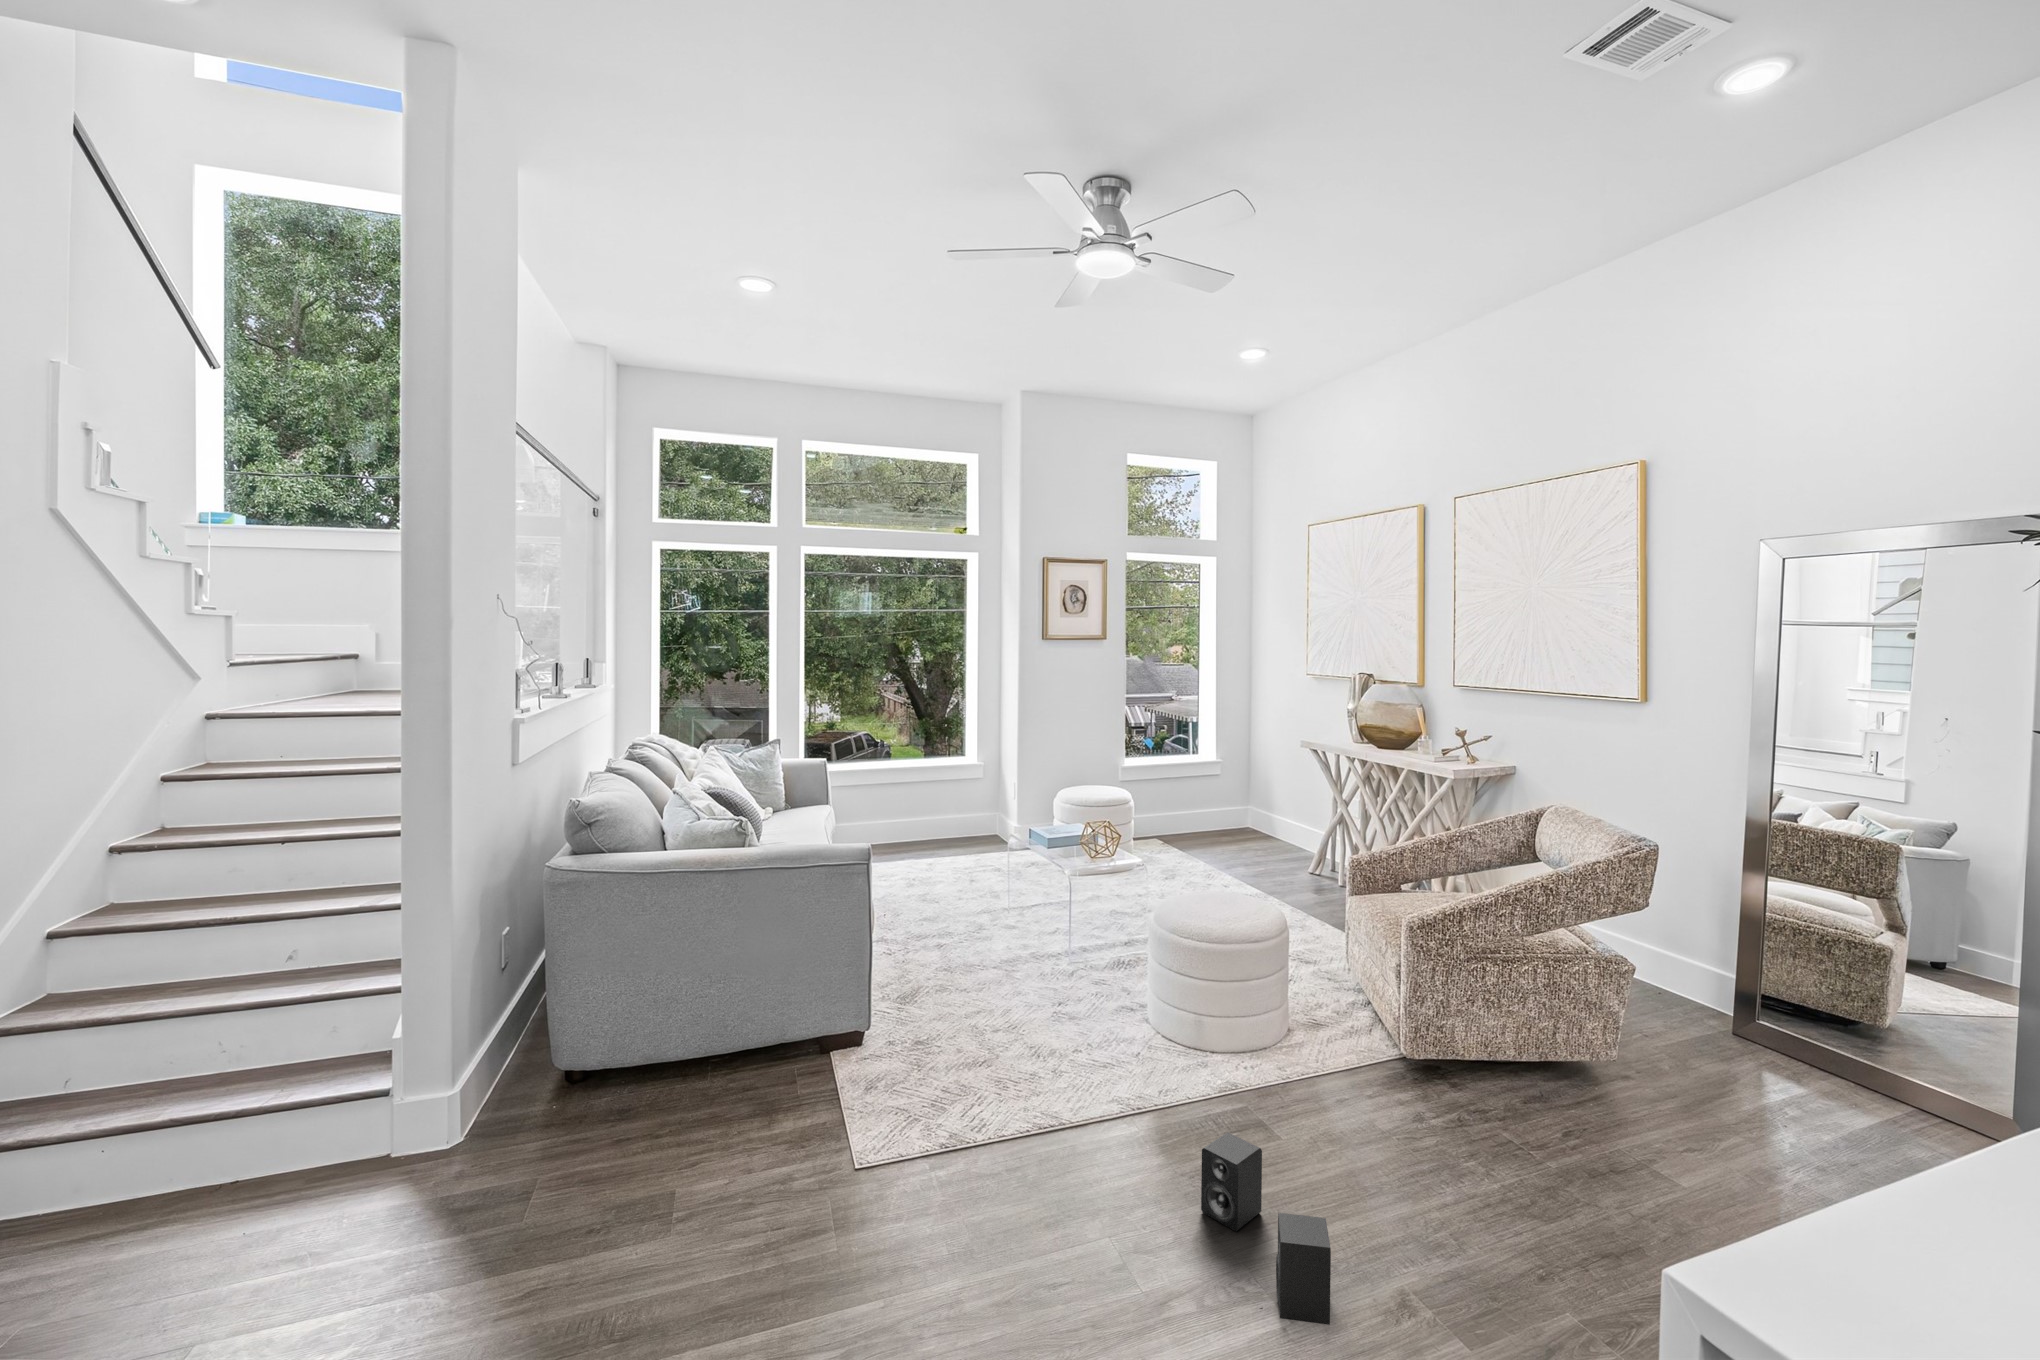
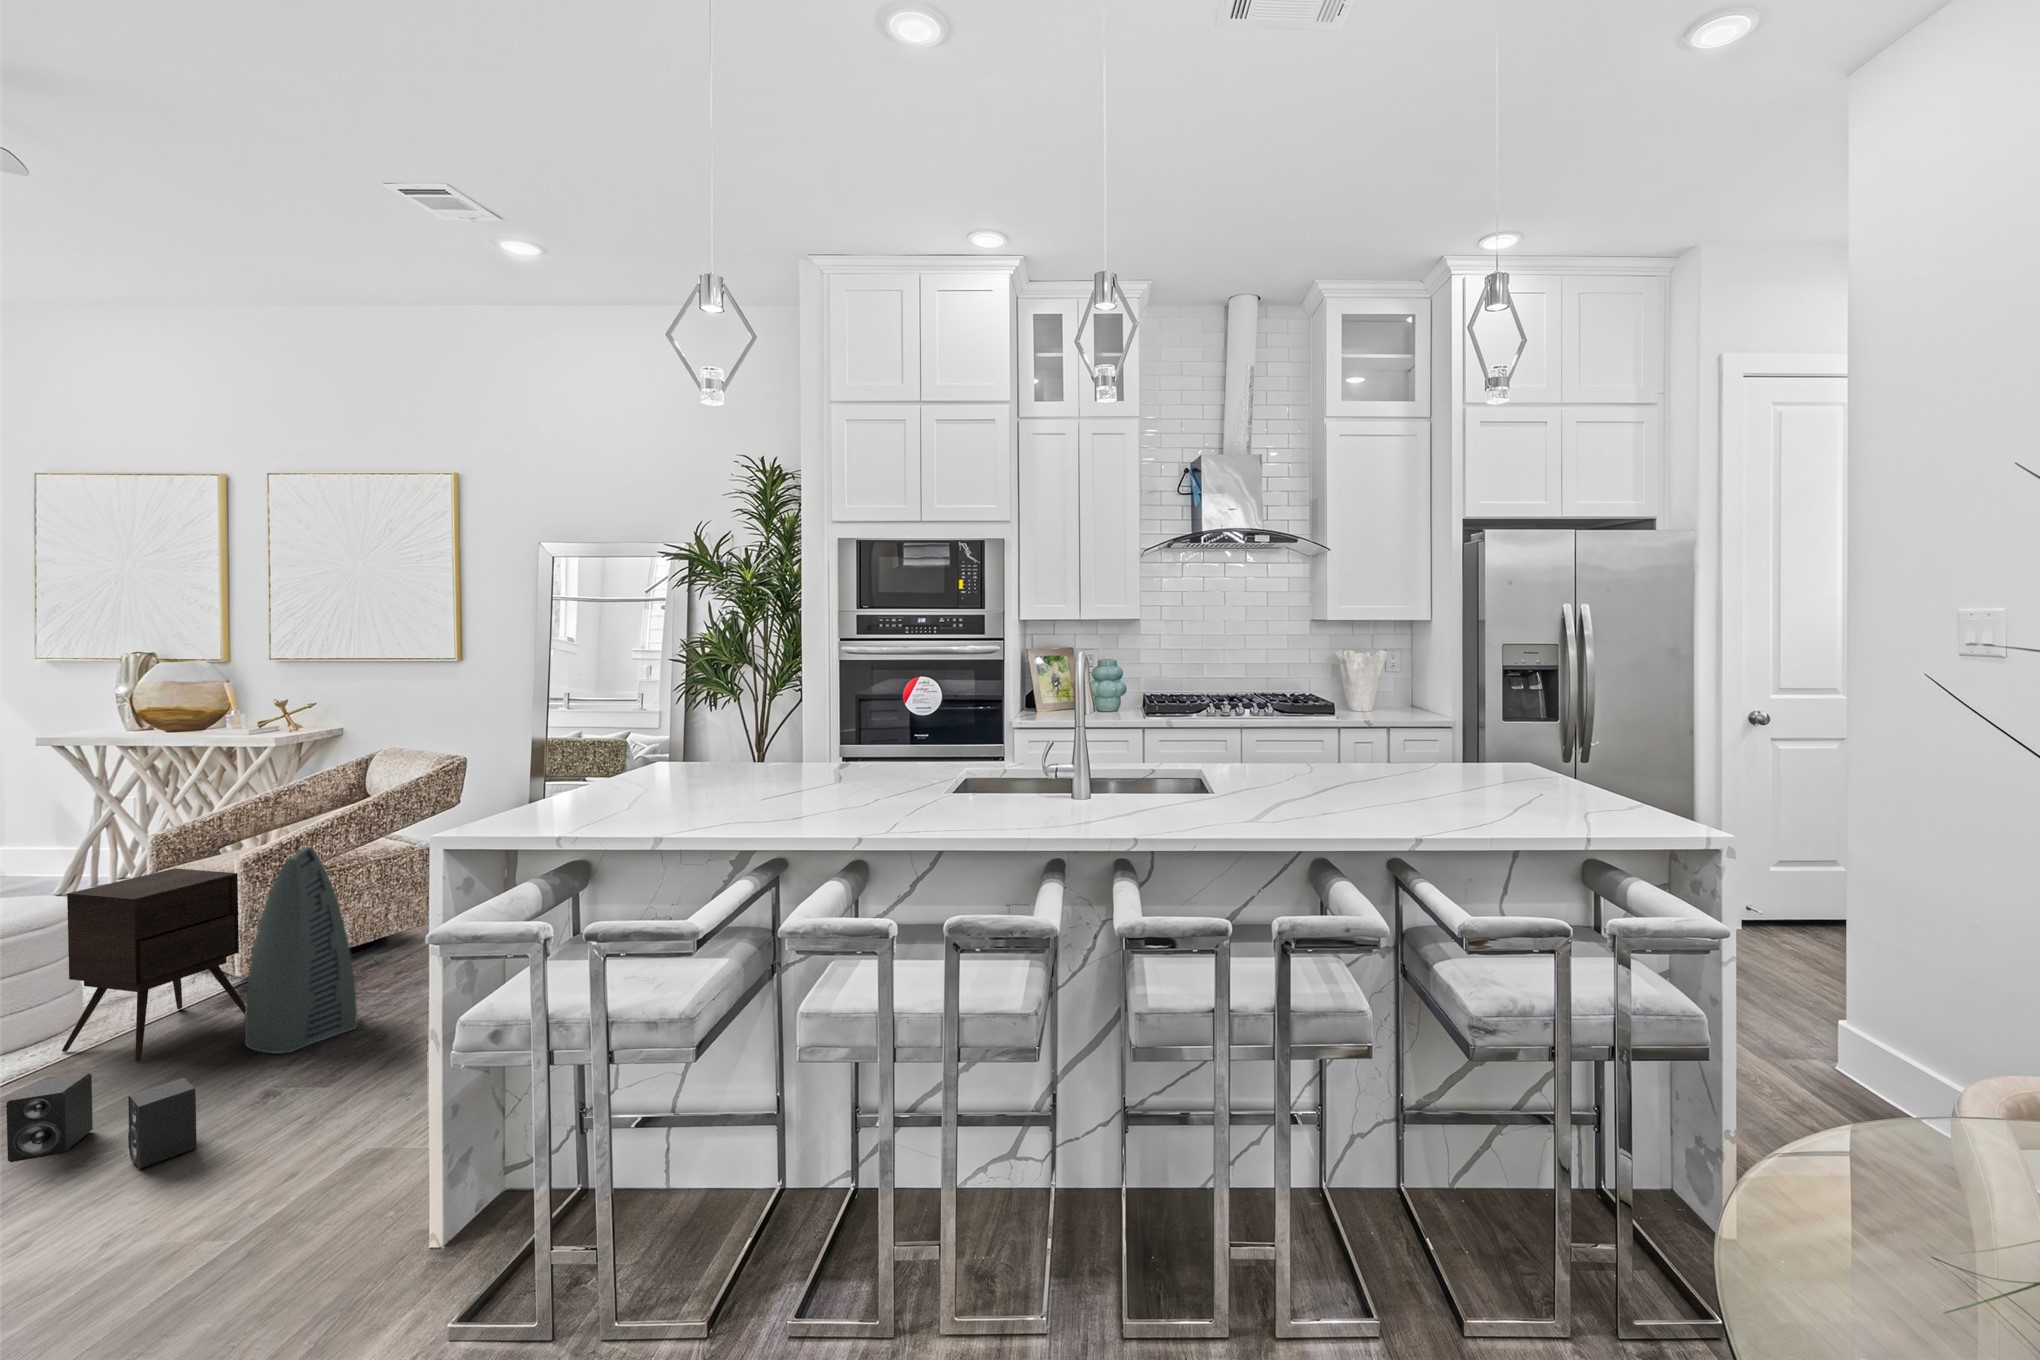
side table: none [1267,914,1409,1127] -> present [62,868,246,1061]
air purifier: none [1398,938,1512,1212] -> present [245,847,358,1054]

